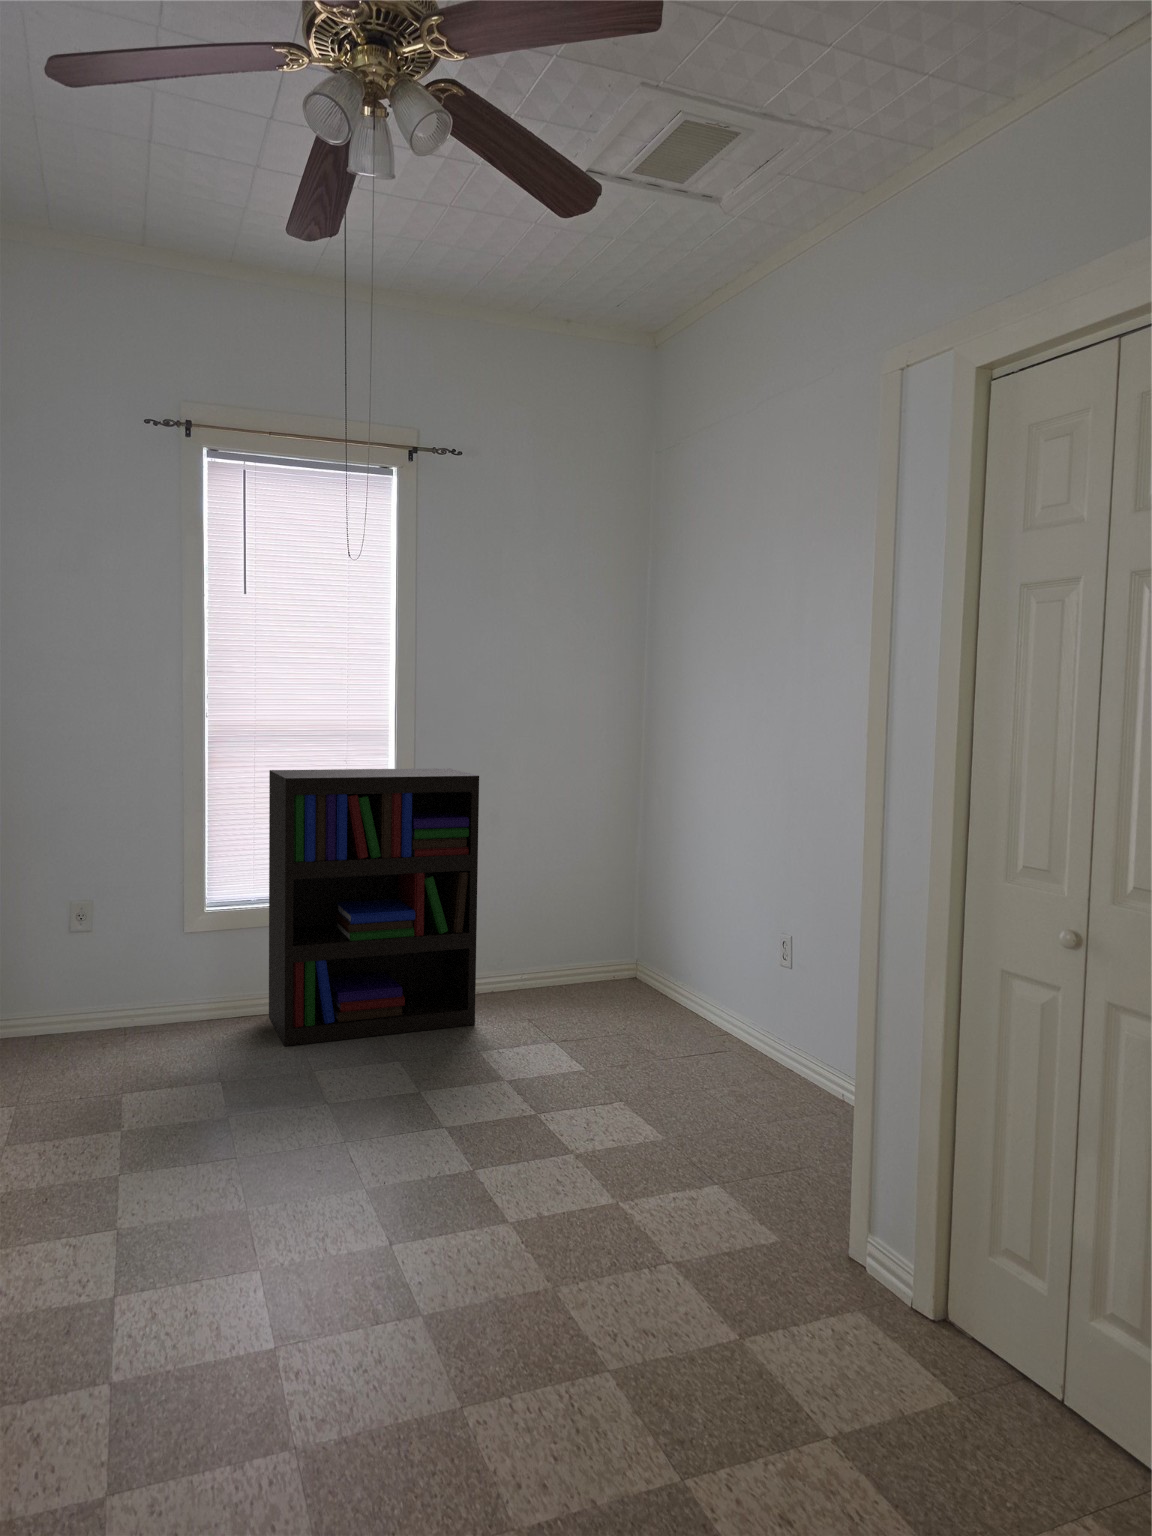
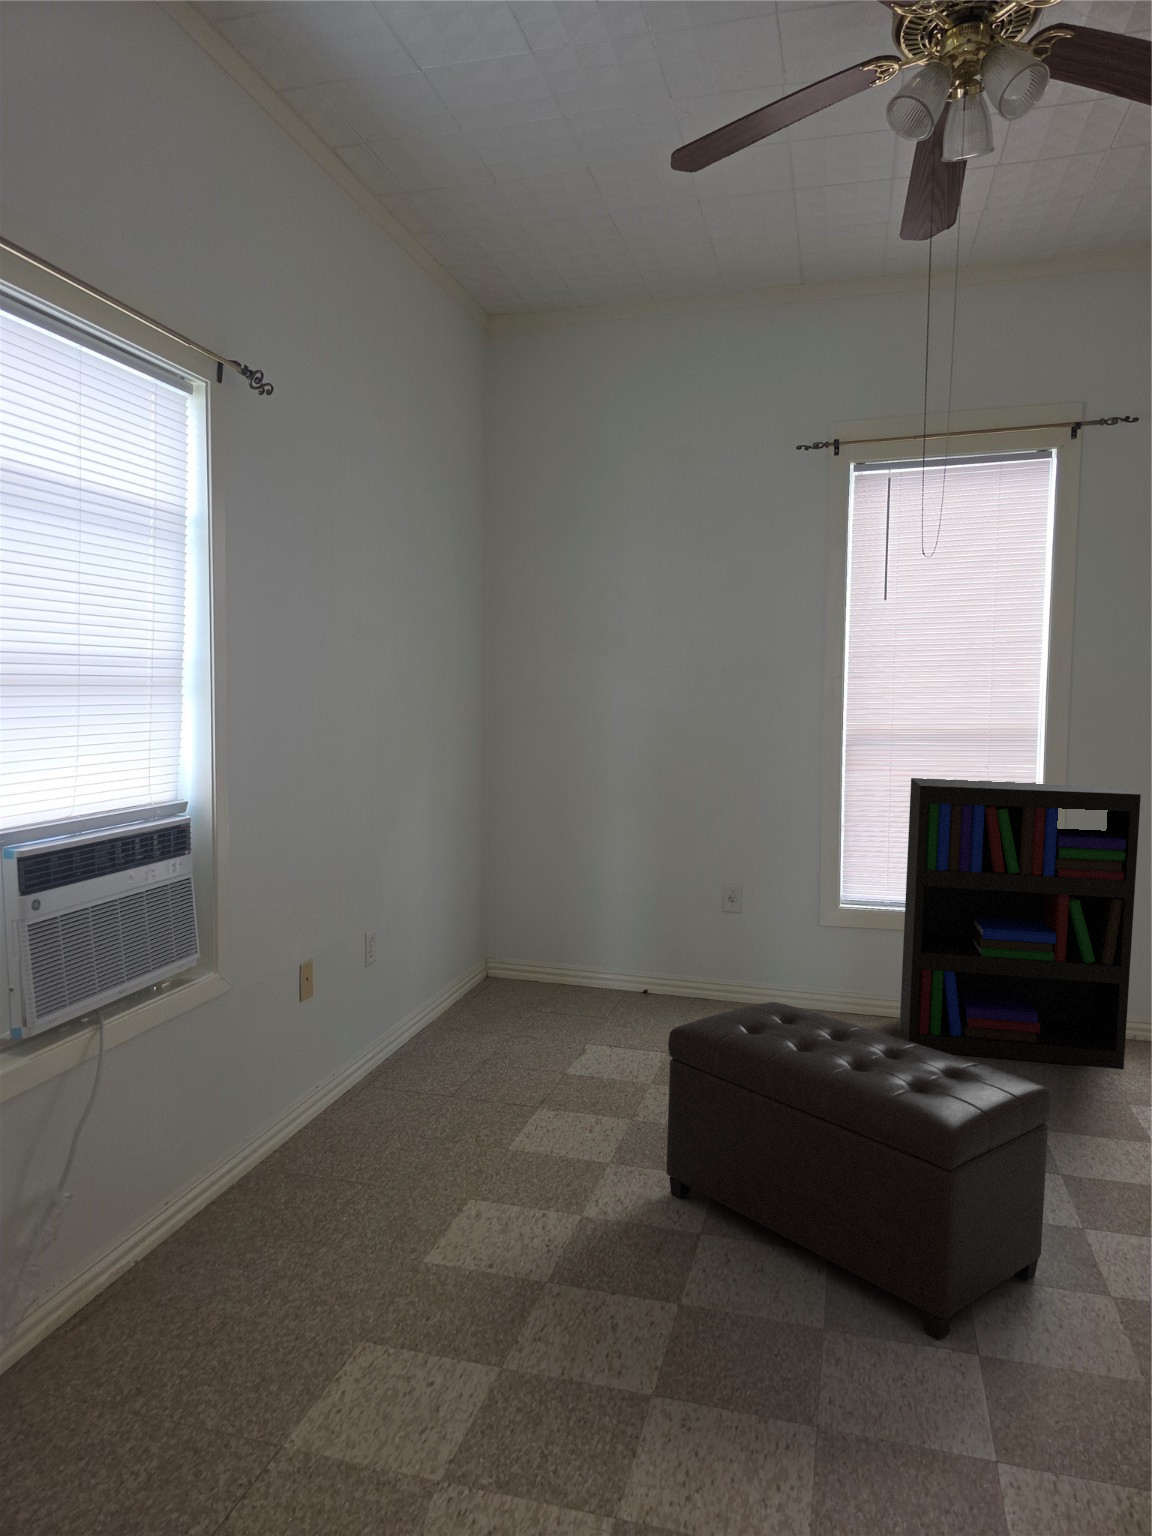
ottoman: none [56,1024,458,1318] -> present [666,1002,1052,1340]

